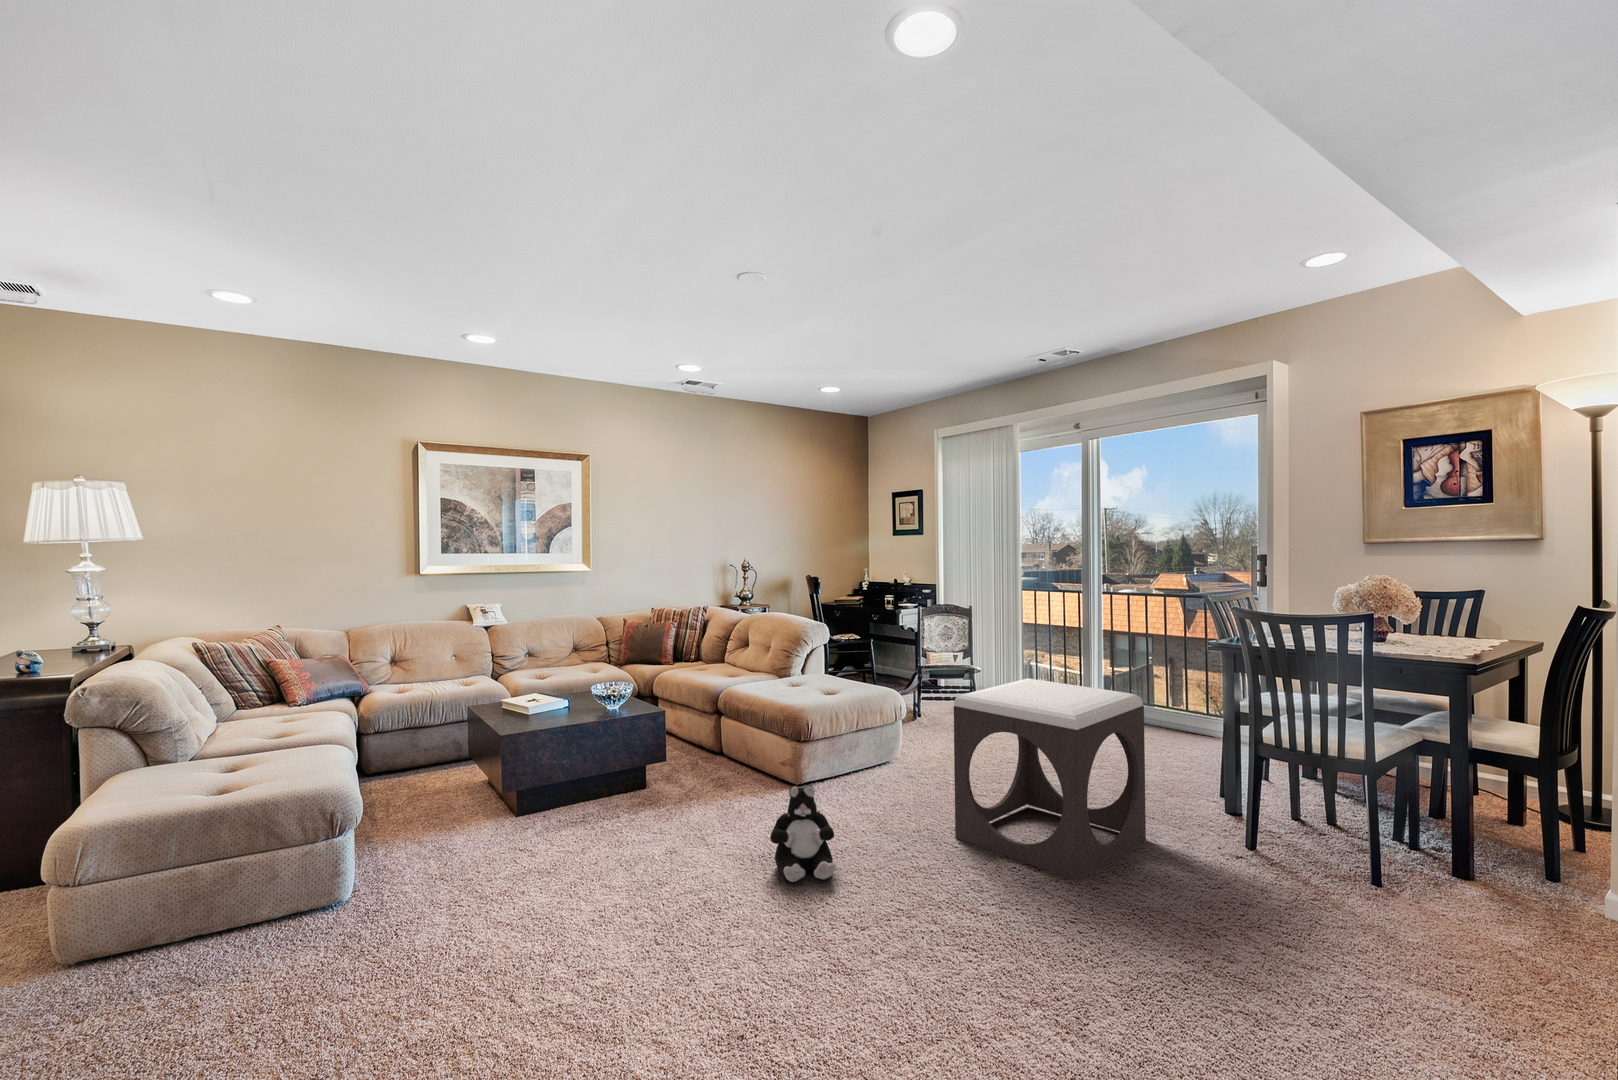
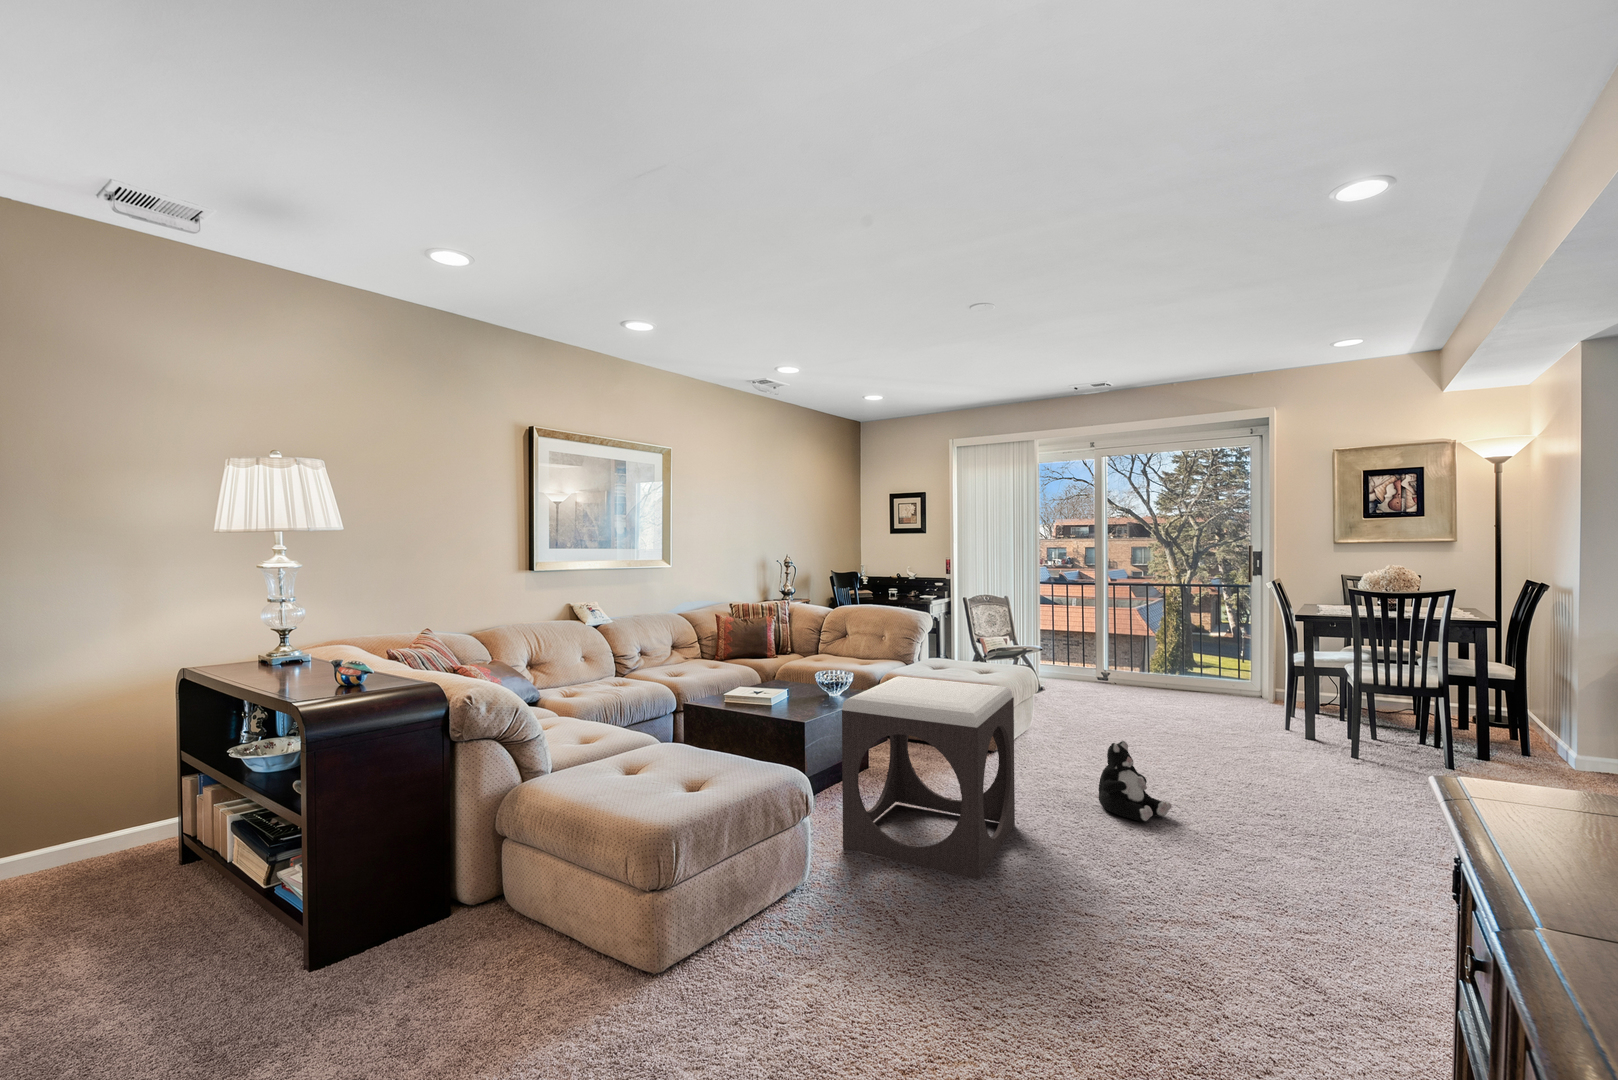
footstool: present [954,678,1146,881] -> present [842,676,1015,880]

